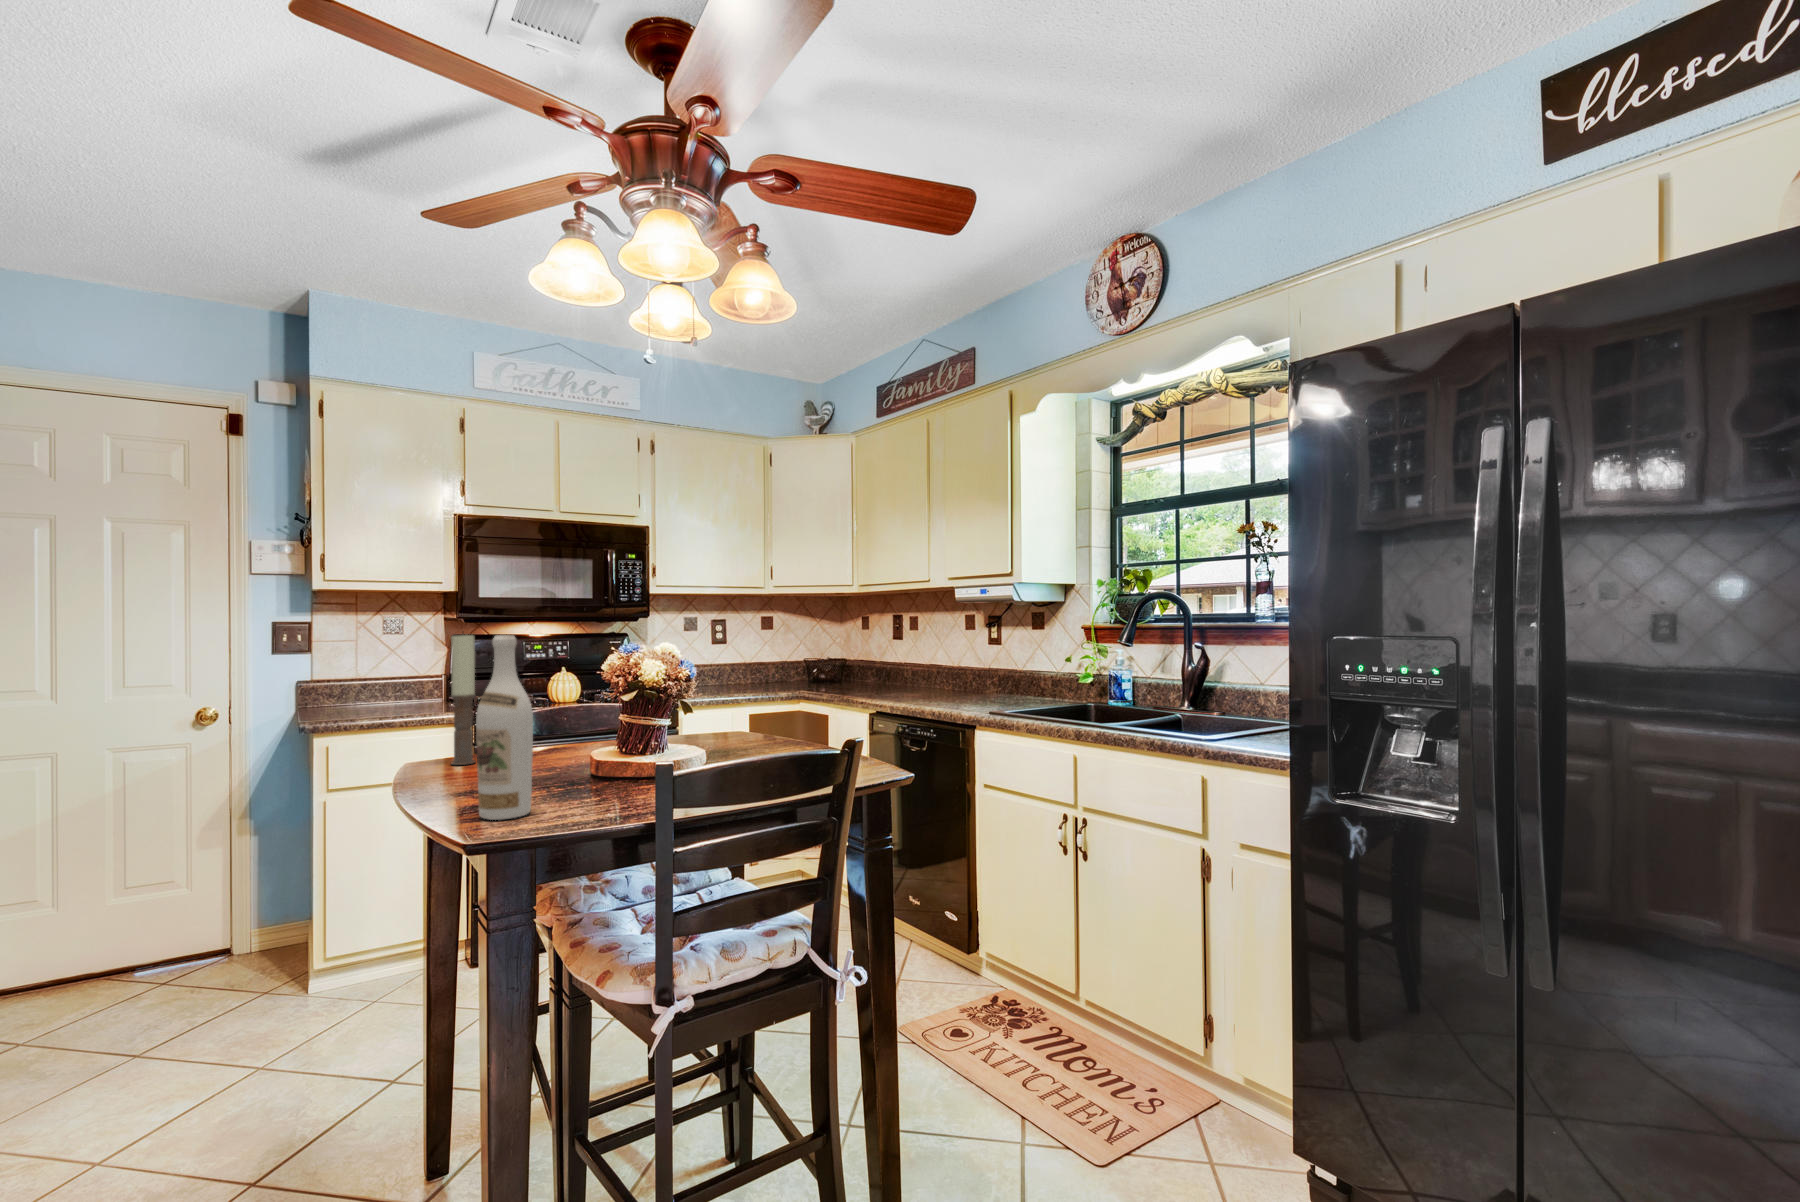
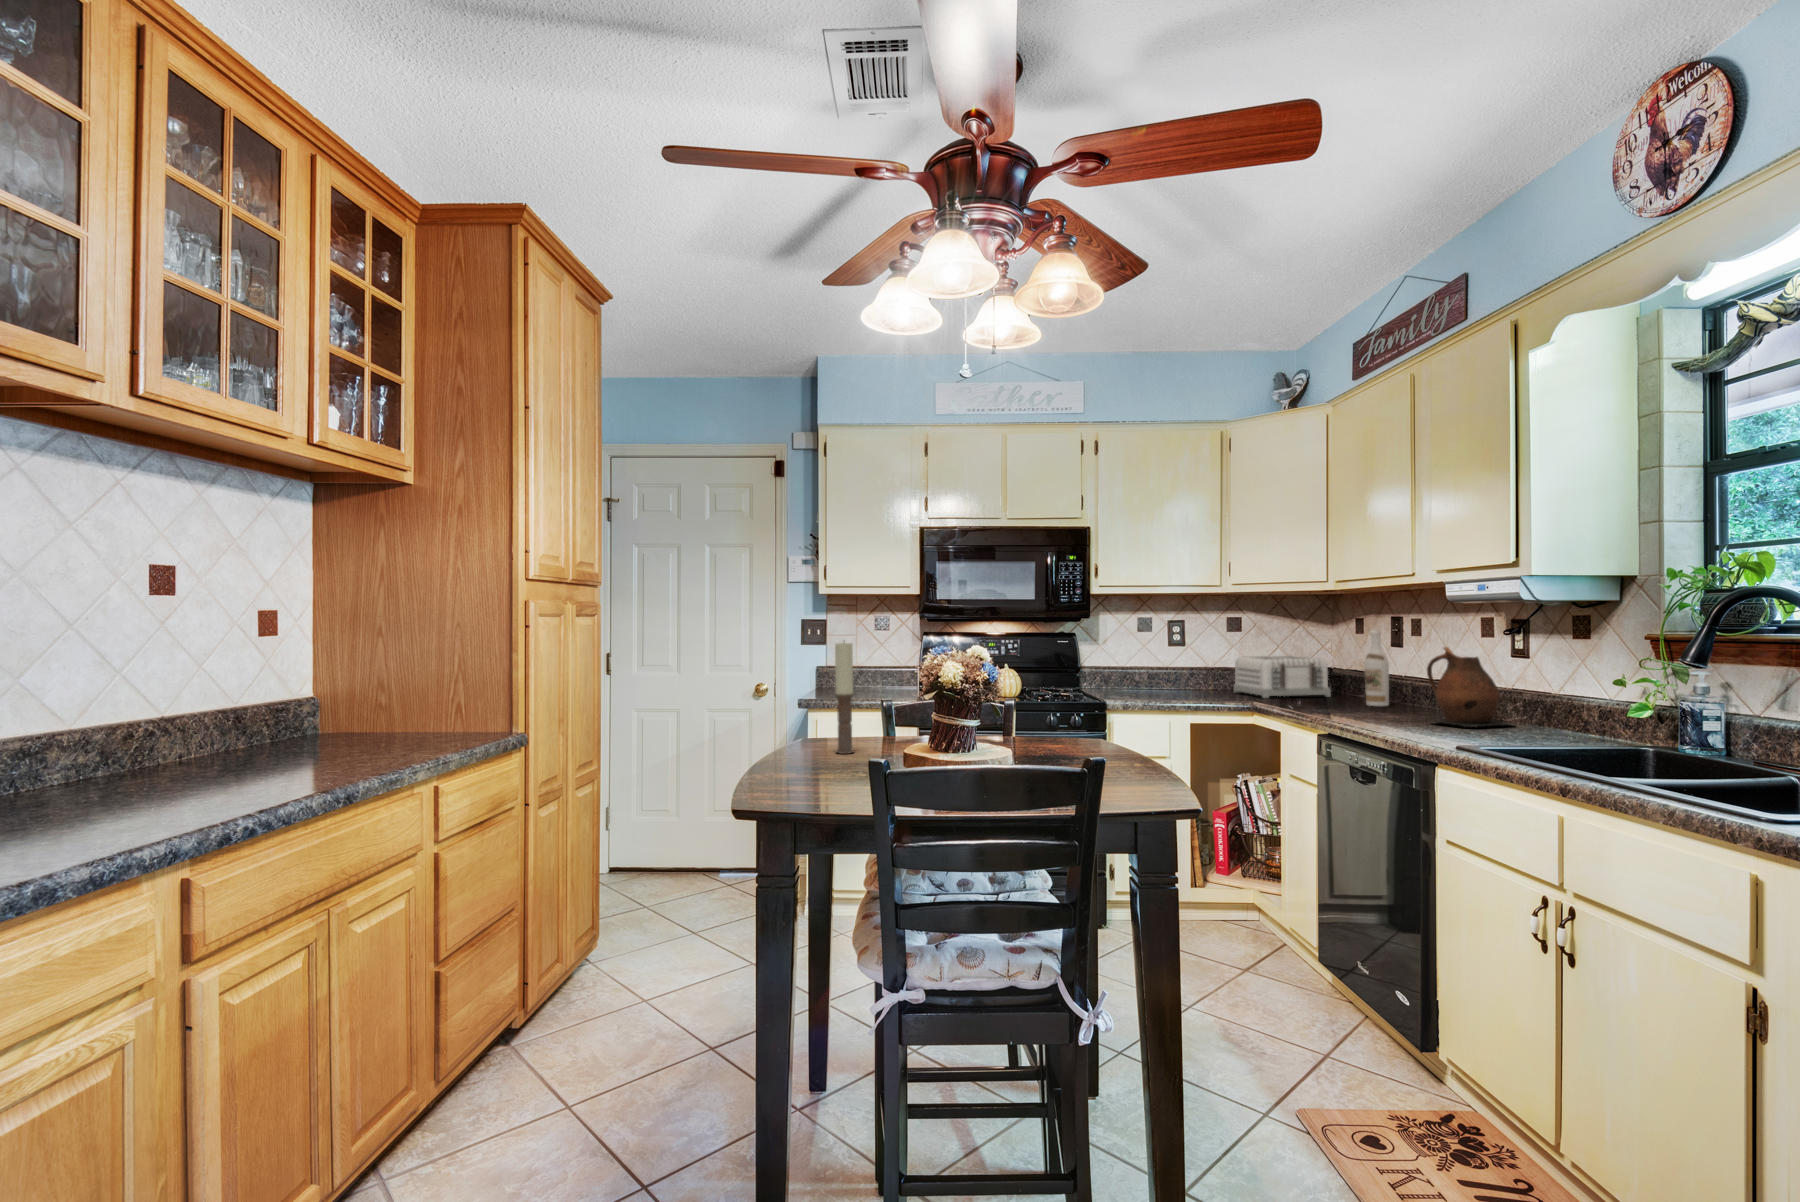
wine bottle: present [476,635,533,820] -> present [1364,630,1389,706]
ceramic pitcher: none [942,637,1000,698] -> present [1427,647,1513,727]
toaster: none [763,649,844,686] -> present [1234,656,1331,698]

